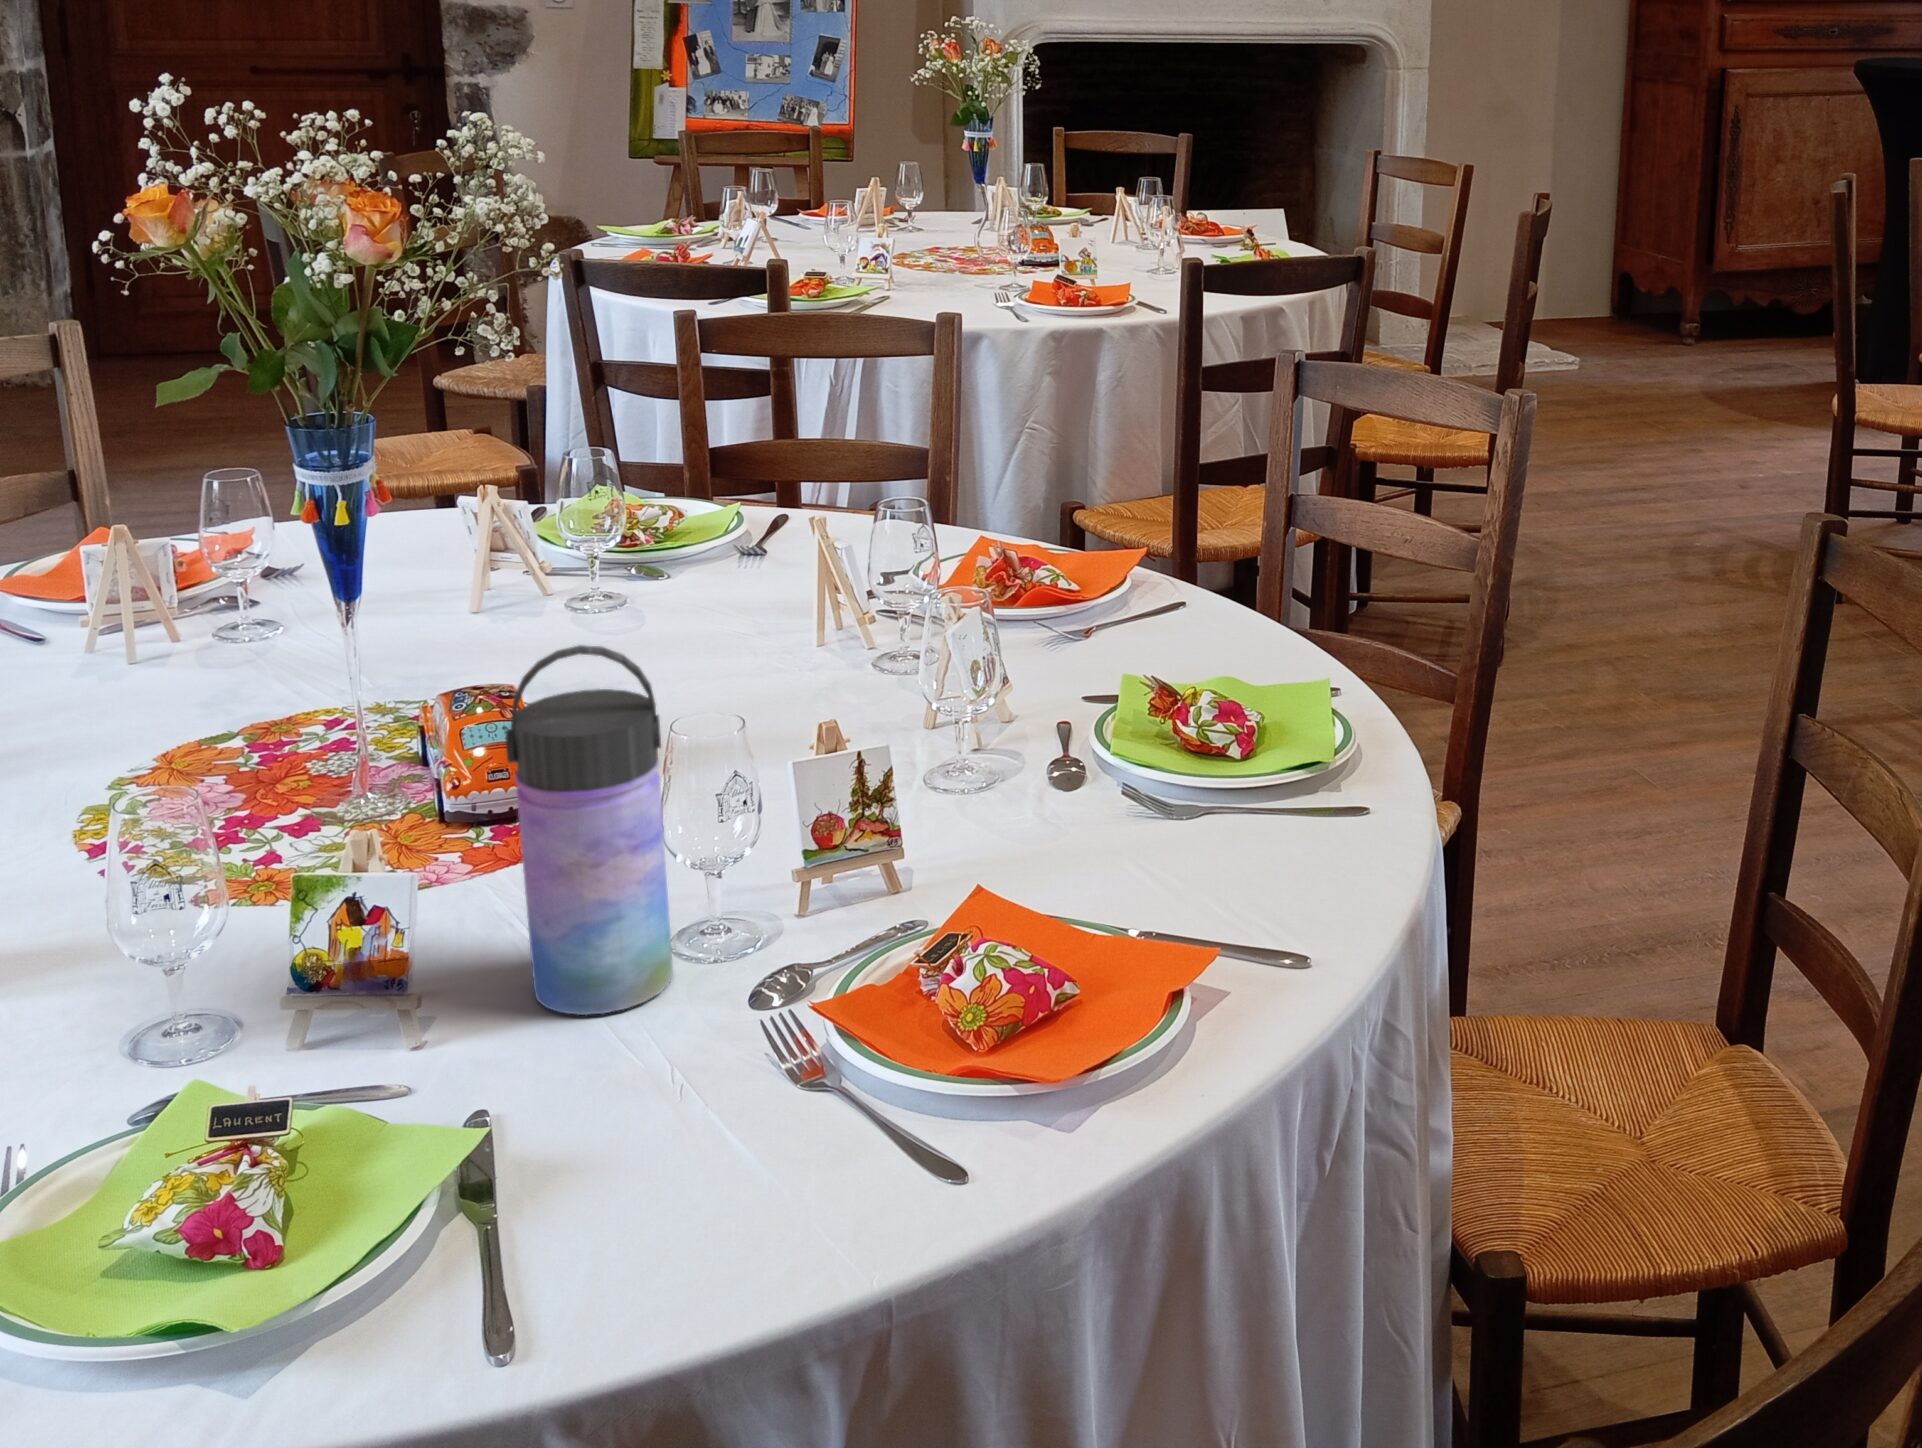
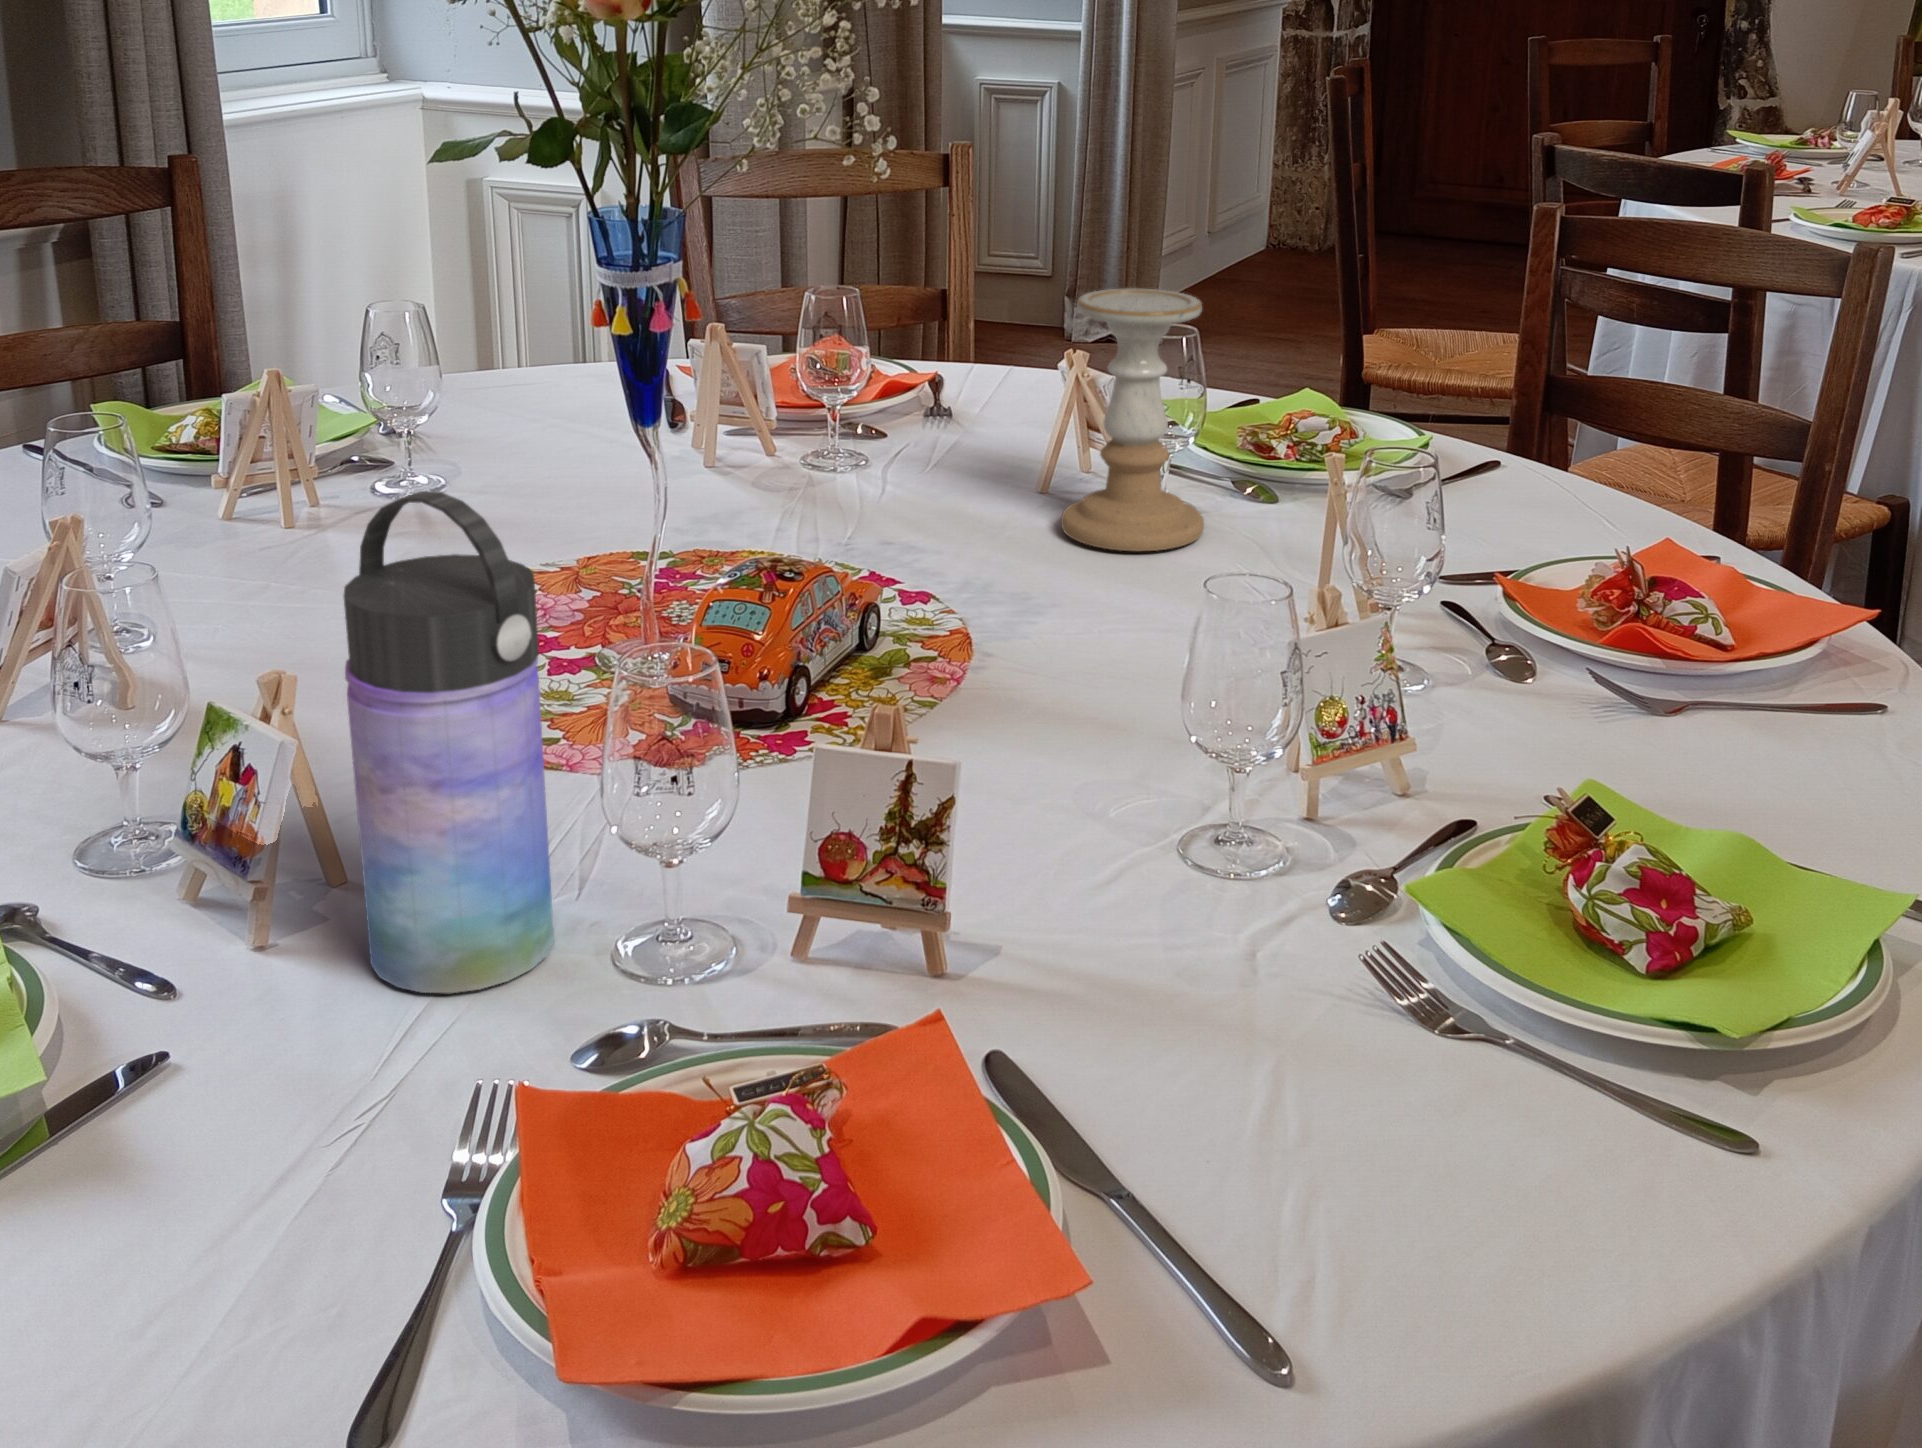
candle holder: none [550,432,675,642] -> present [1061,288,1204,551]

